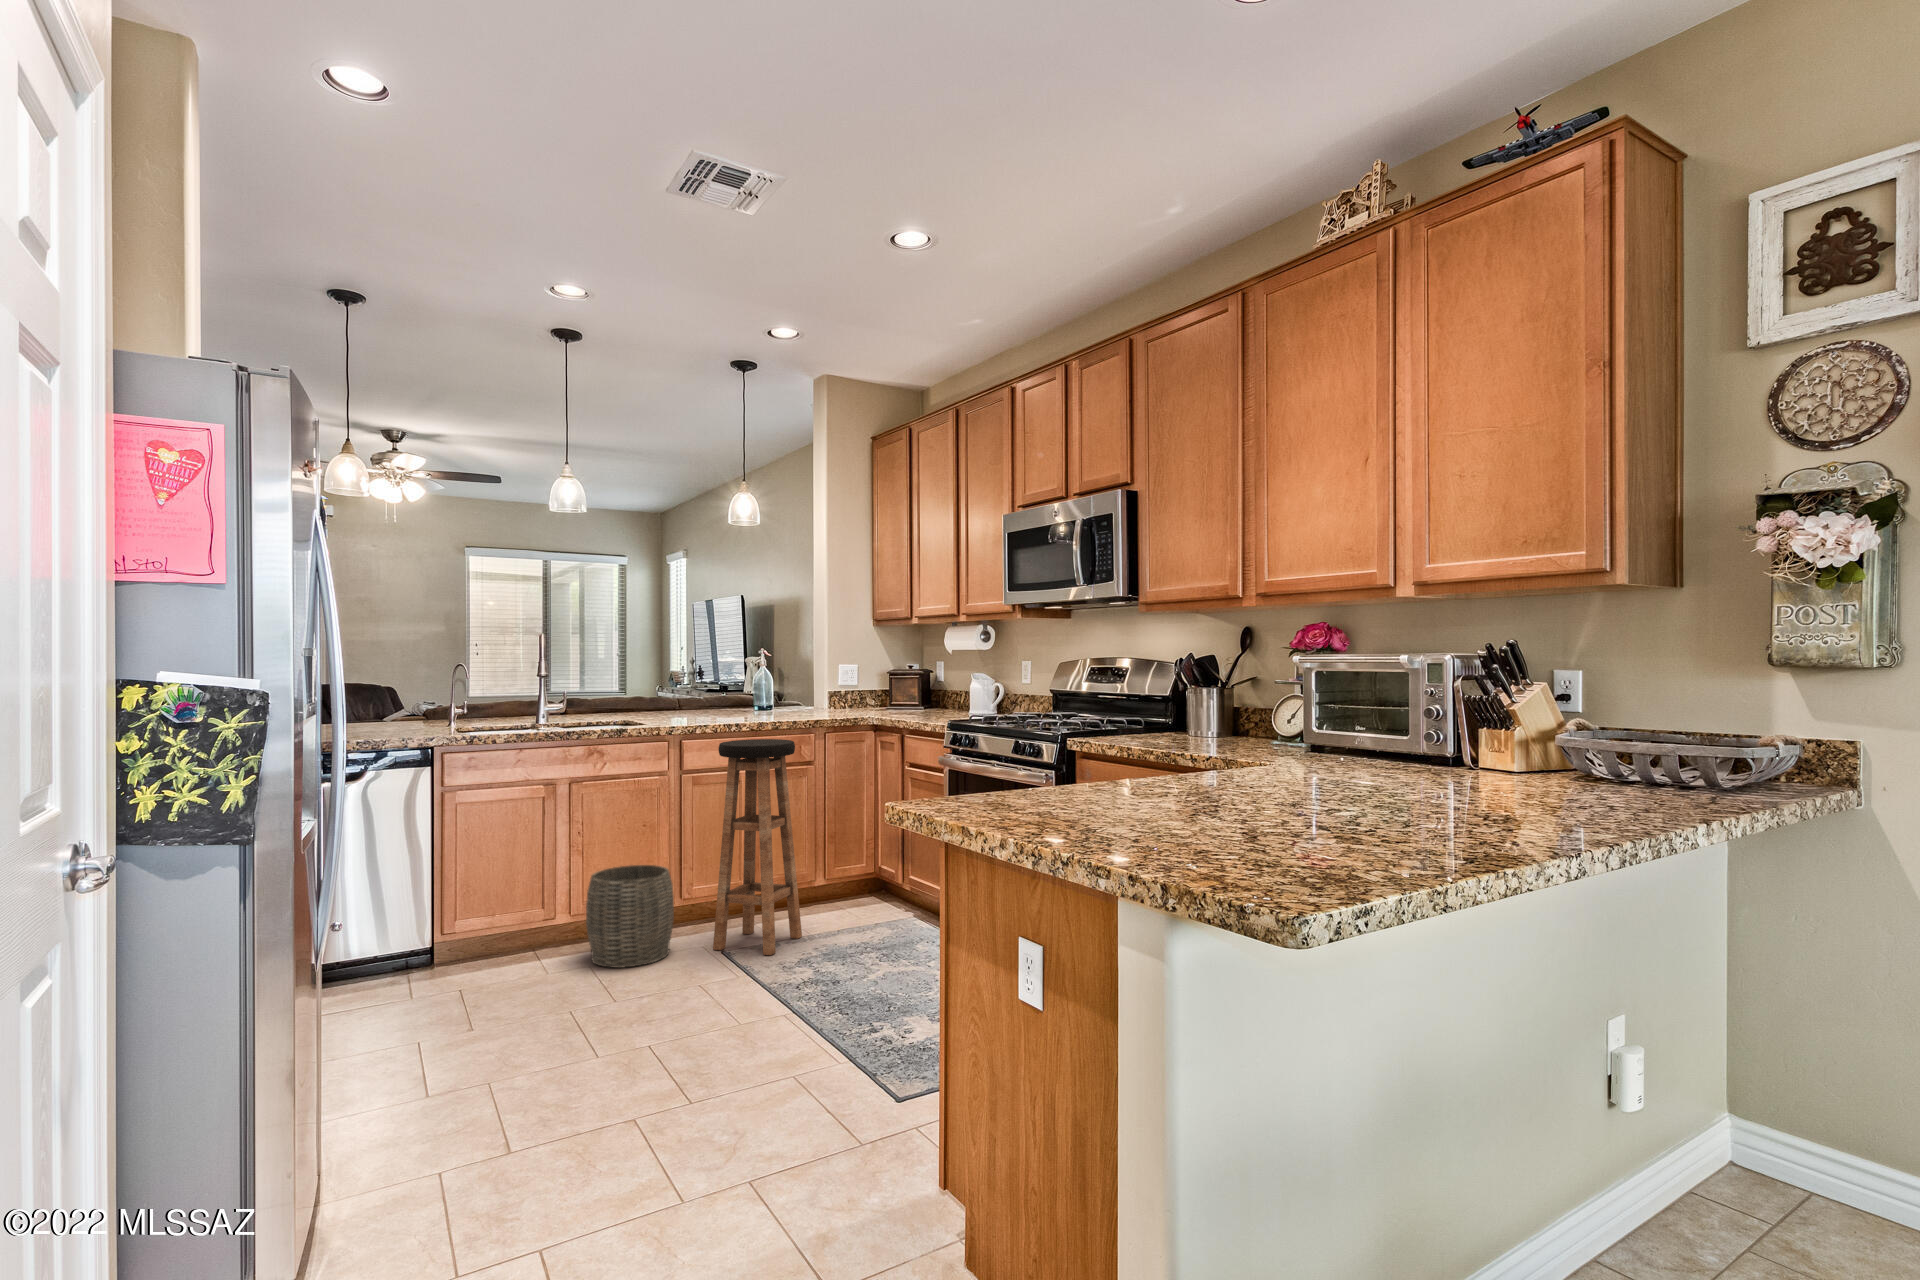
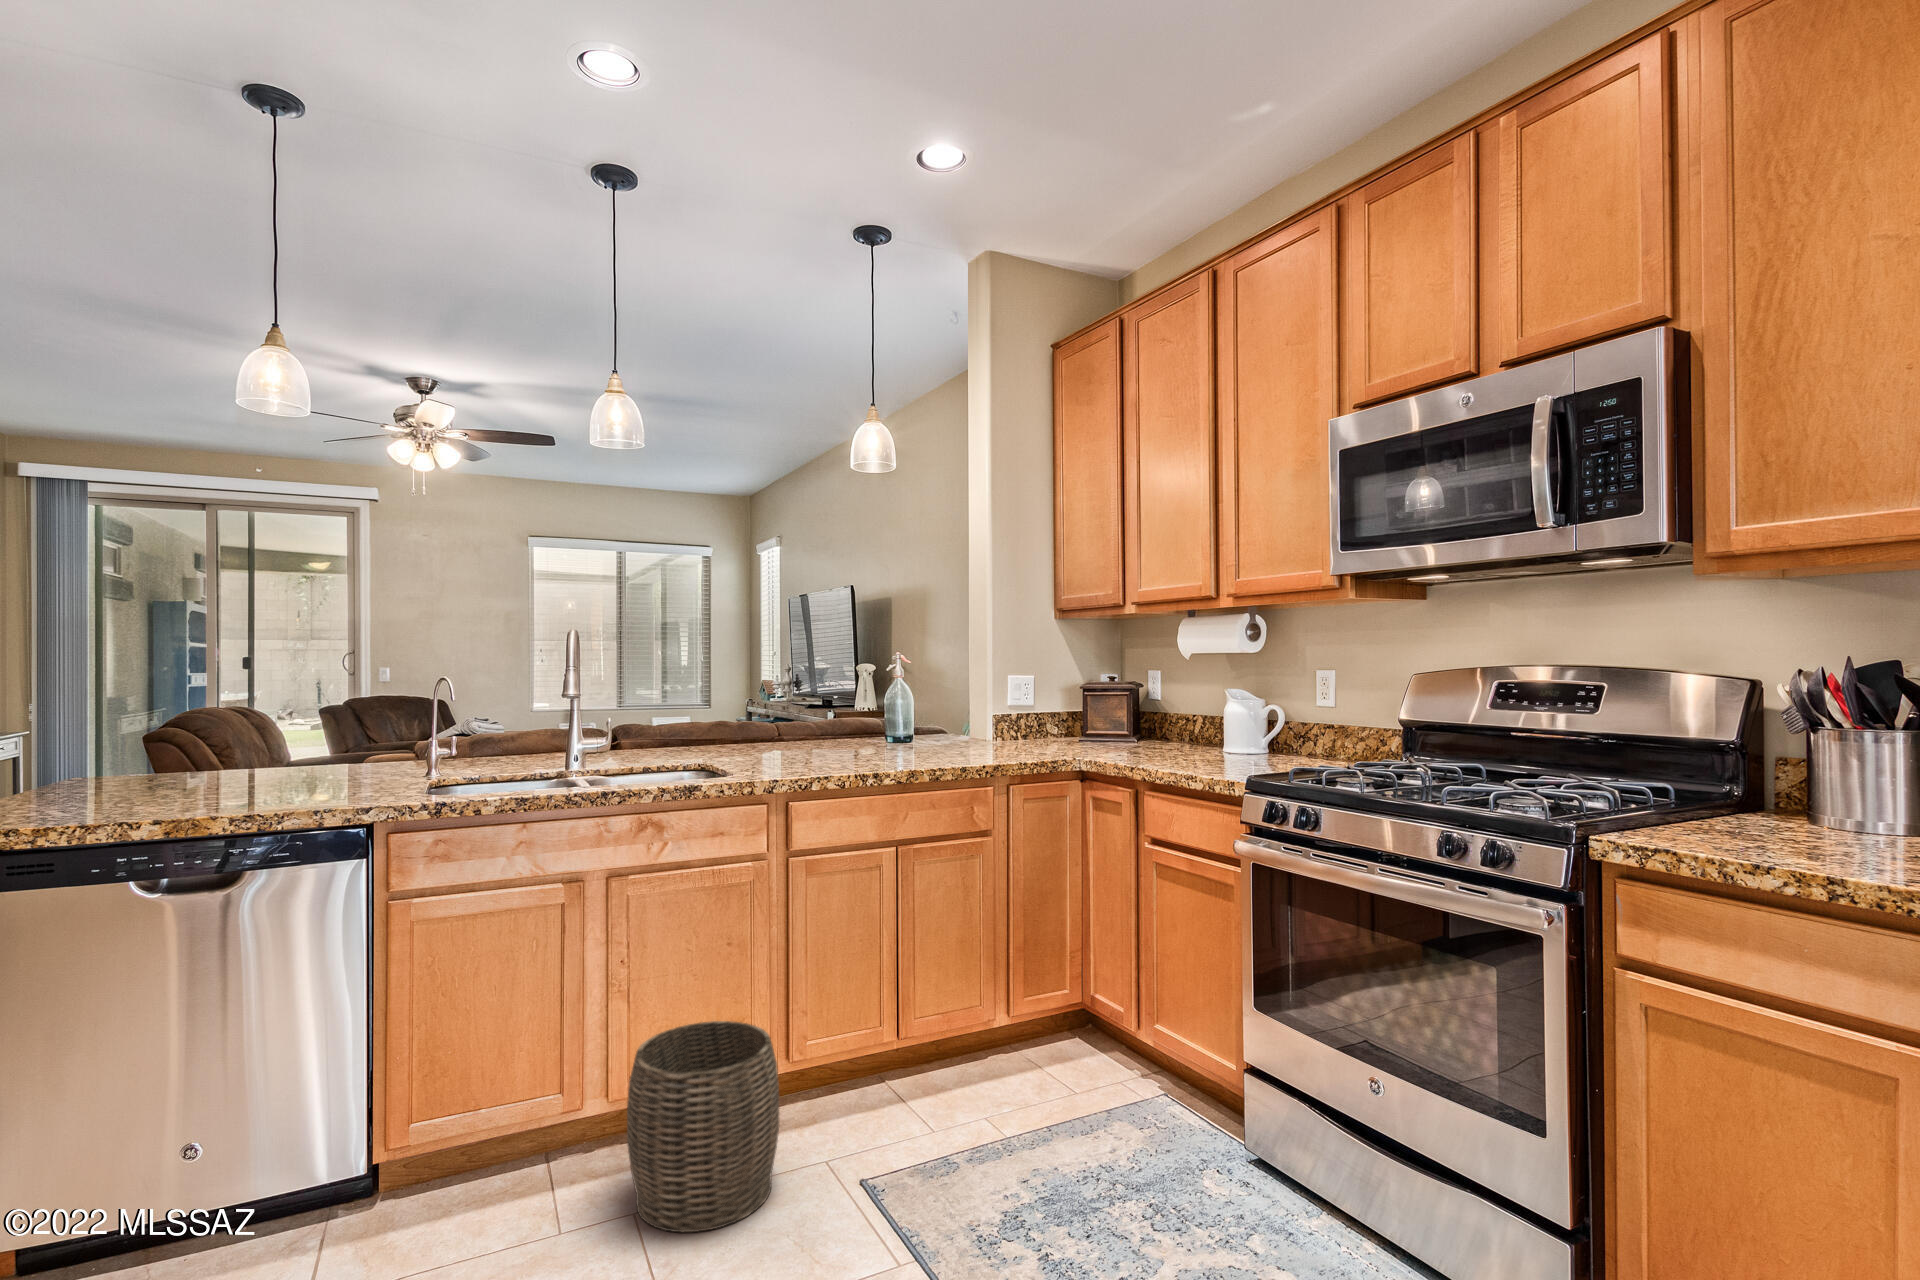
bar stool: present [713,739,802,955] -> none [847,803,996,1205]

